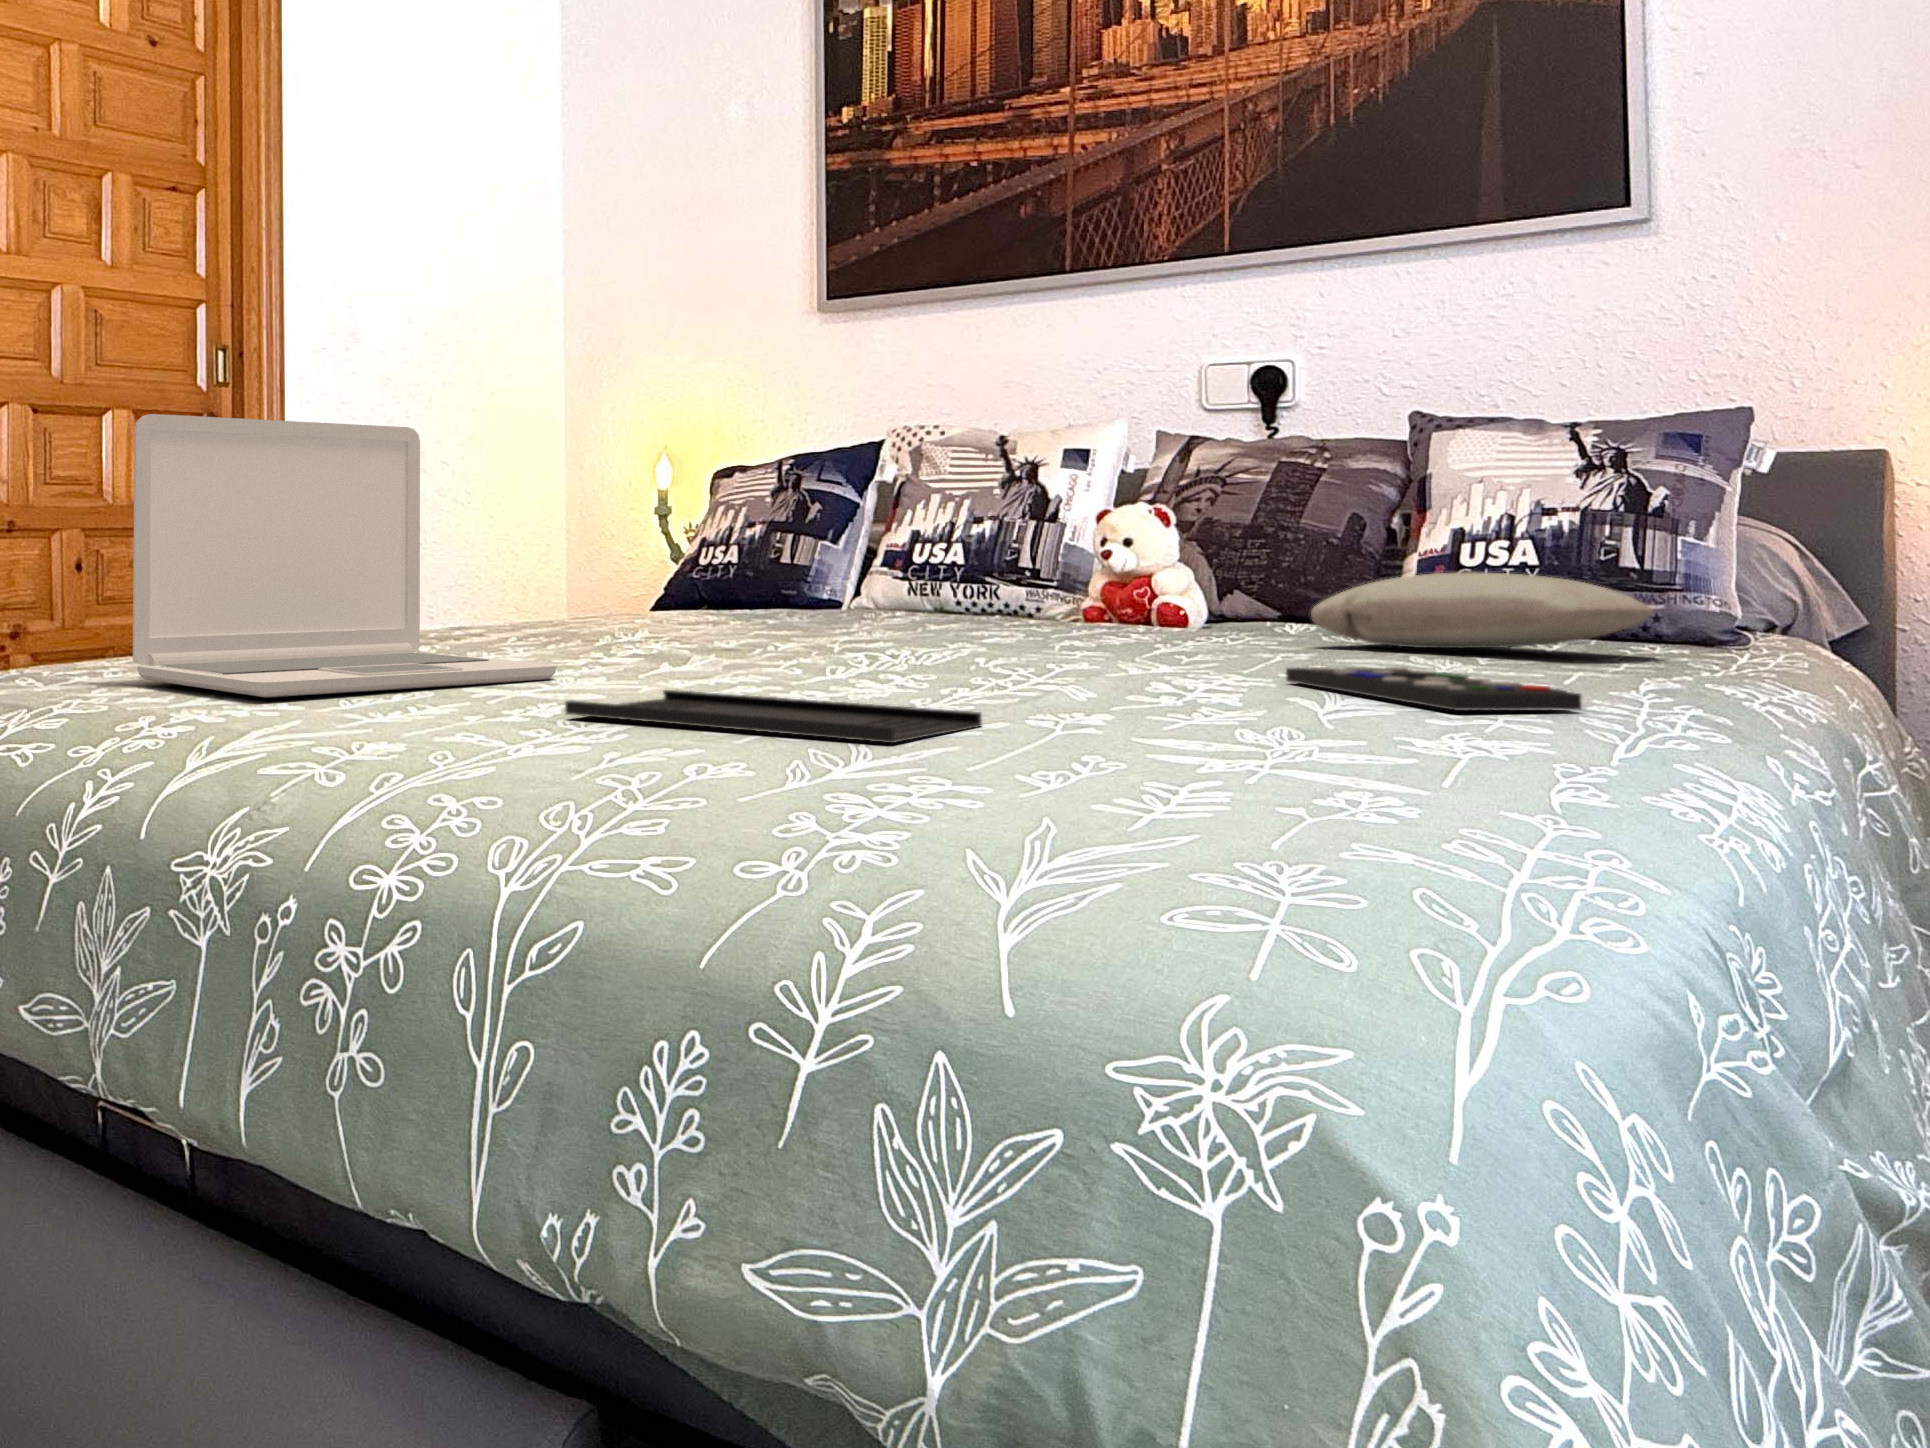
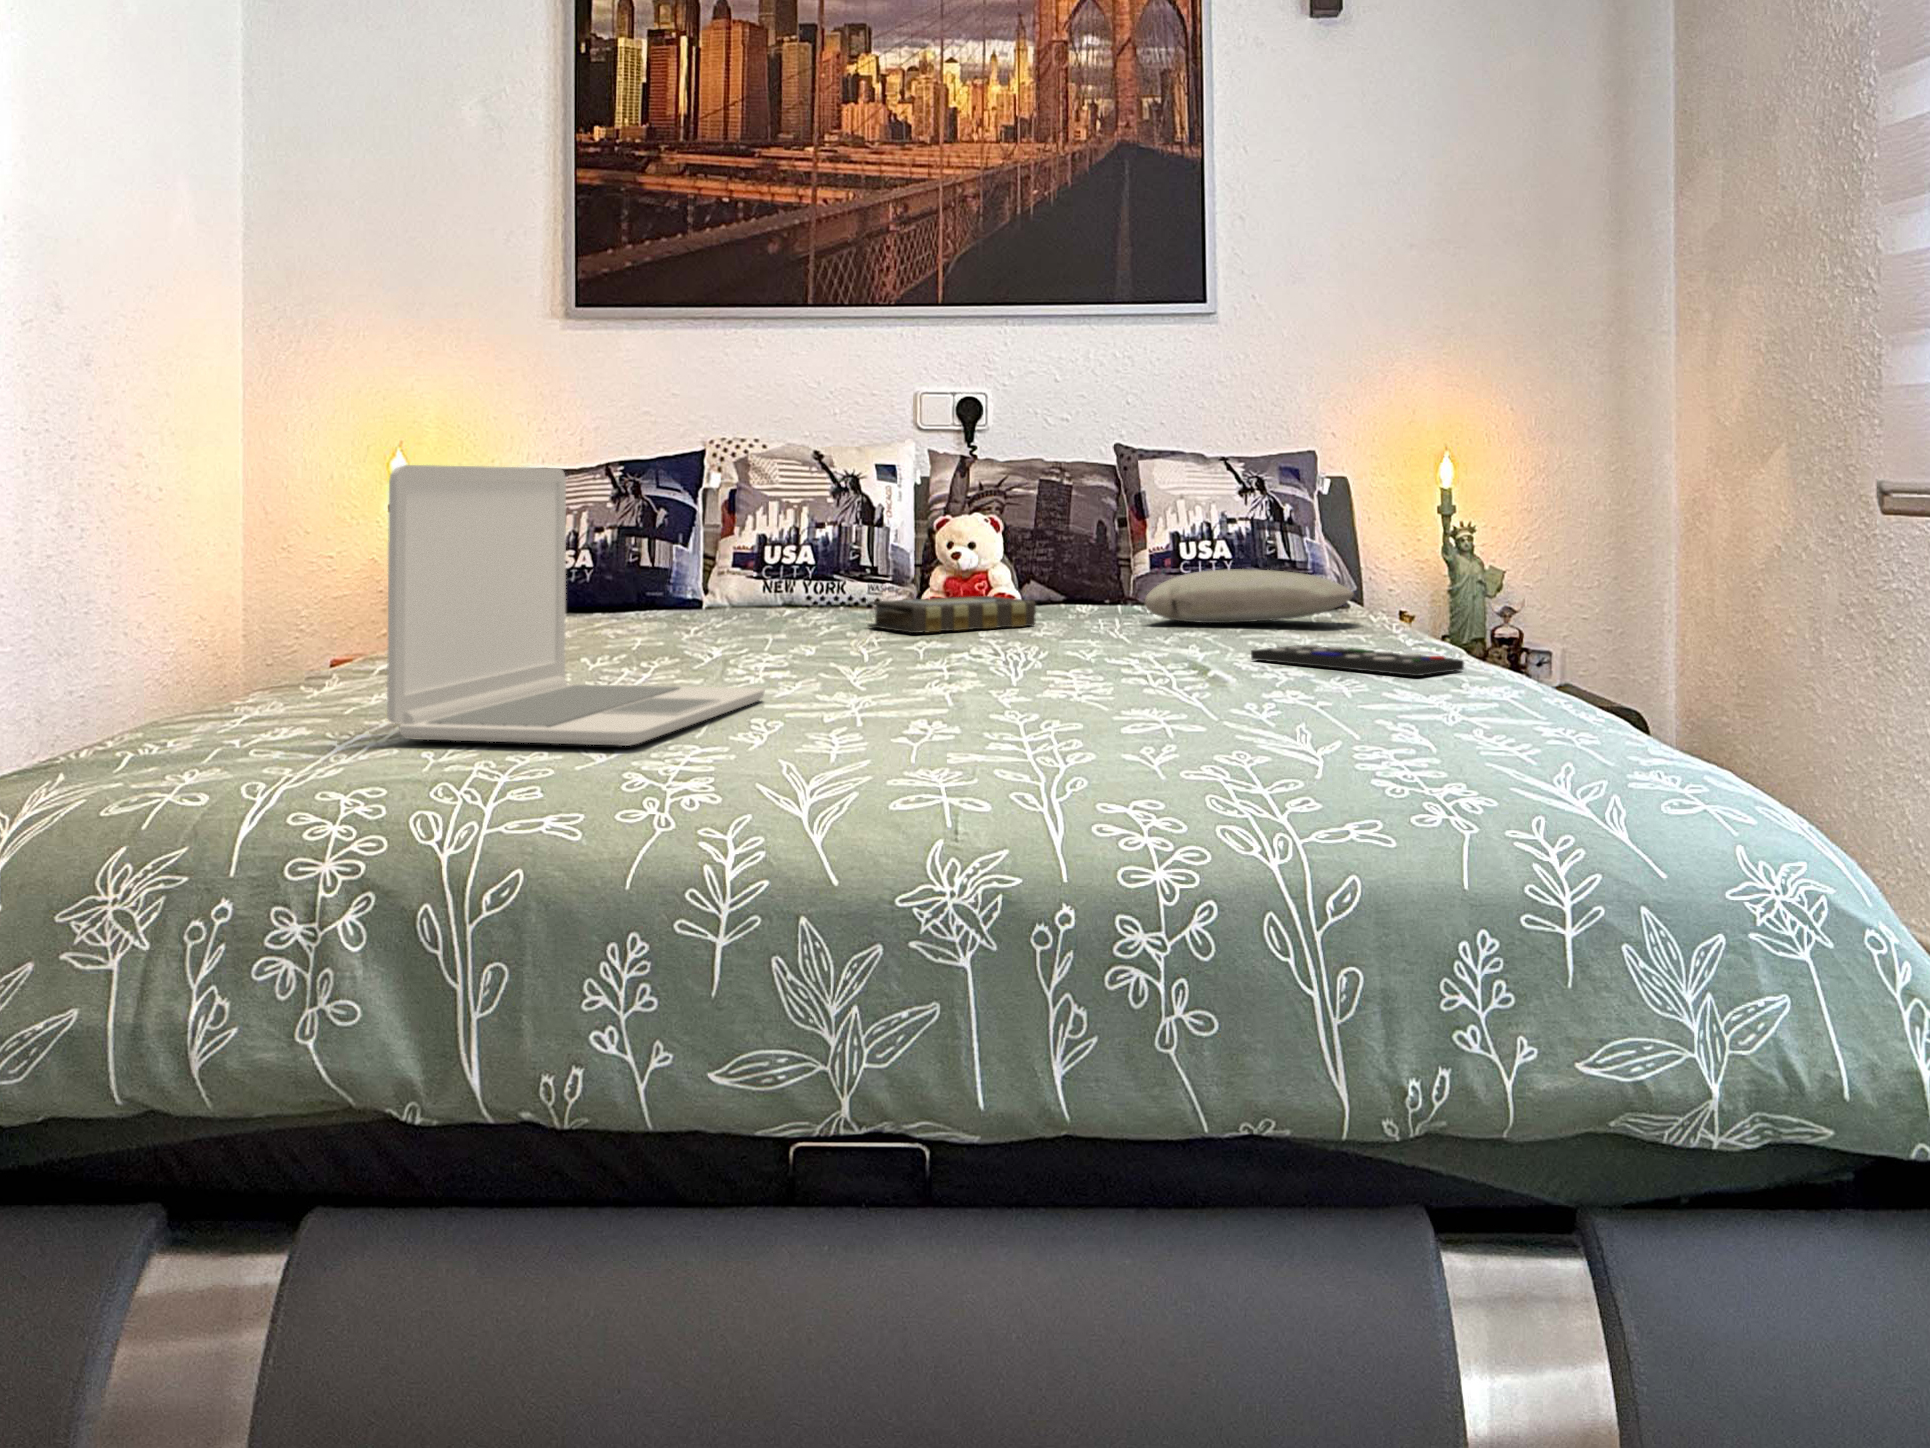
book: none [953,603,1163,641] -> present [868,596,1036,633]
tray: present [565,690,982,743] -> none [957,705,1250,735]

